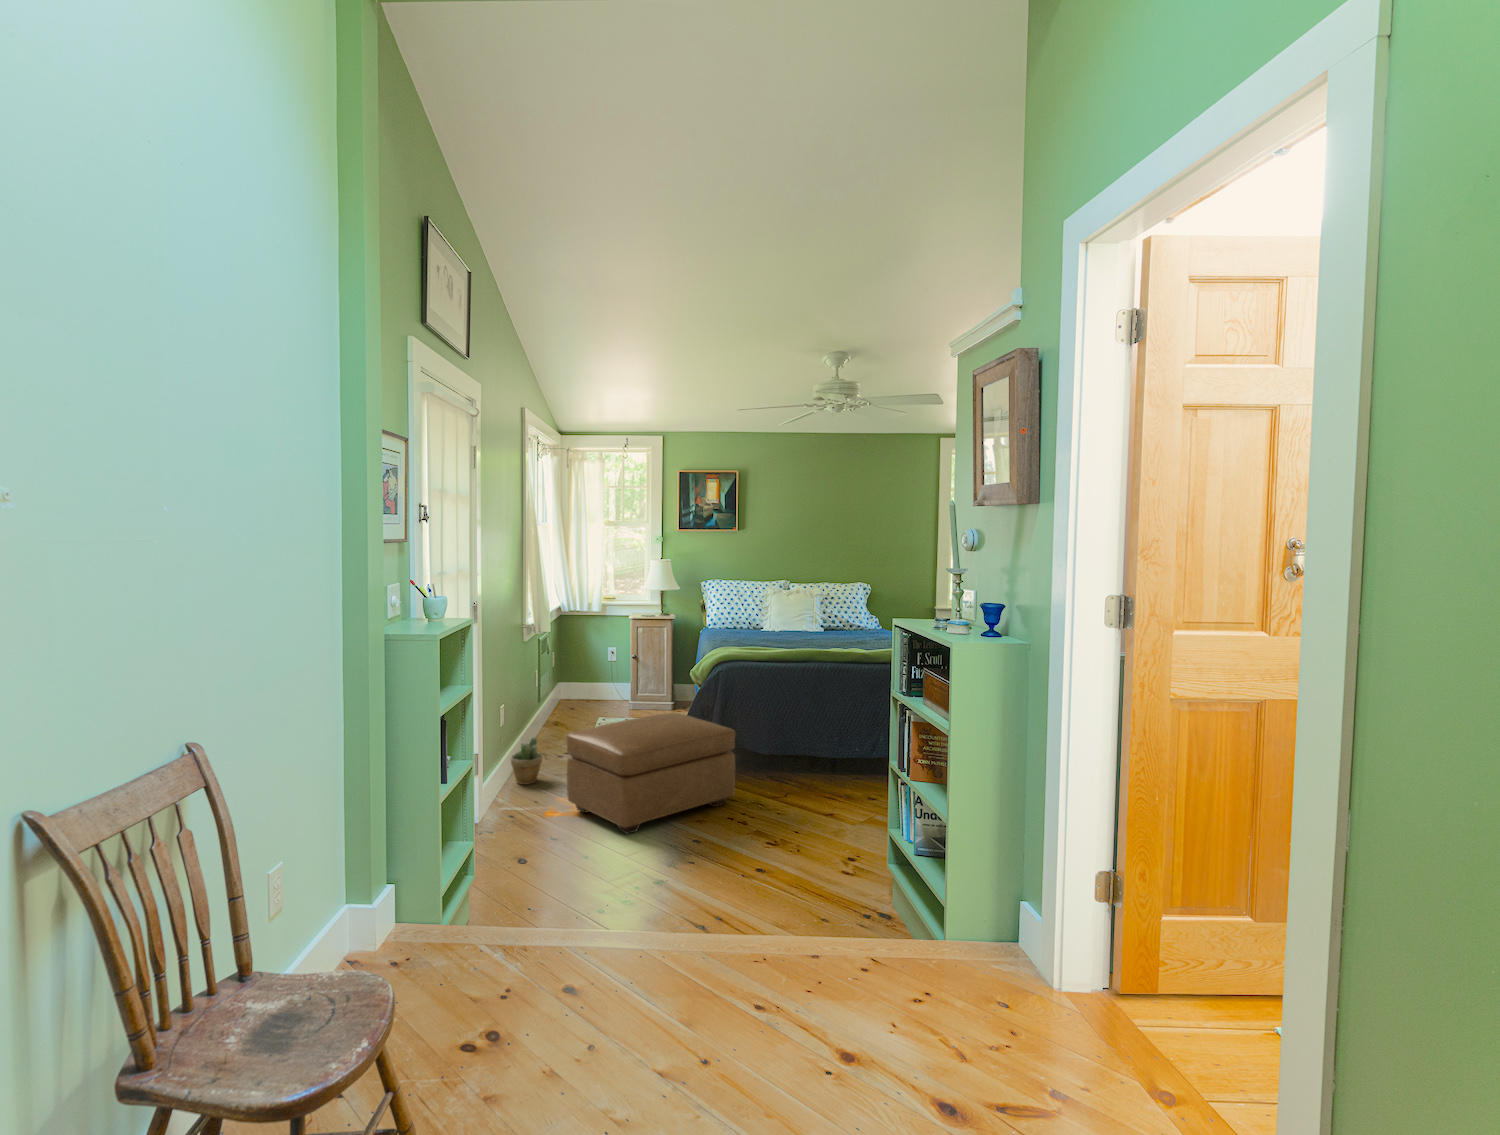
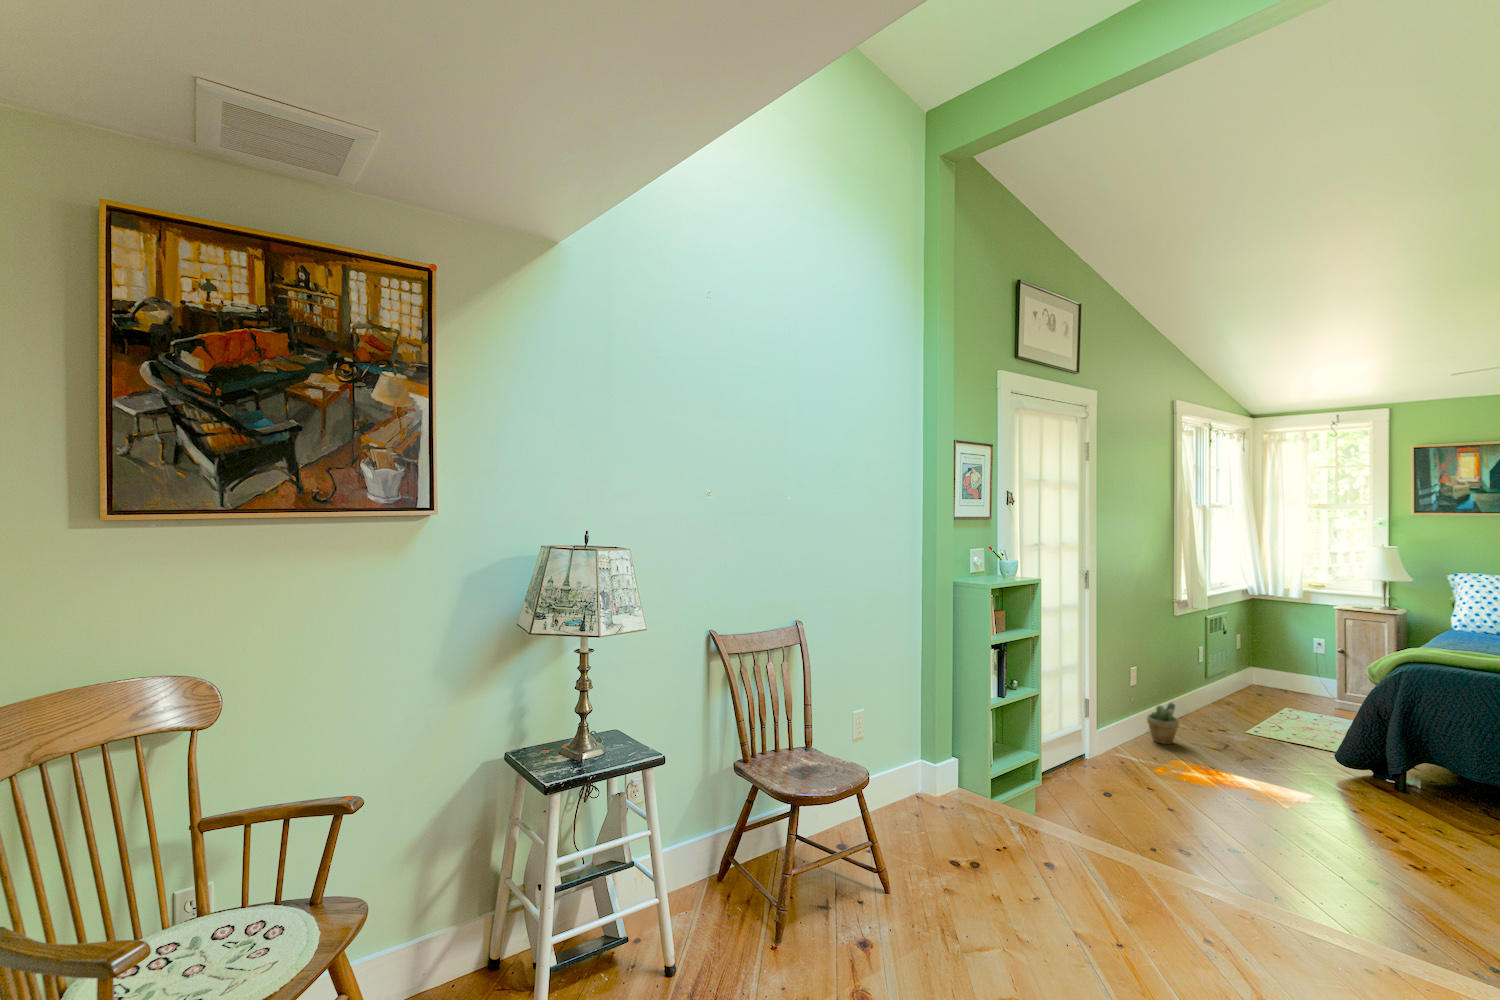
ottoman: present [567,713,735,834] -> none [1181,700,1391,821]

